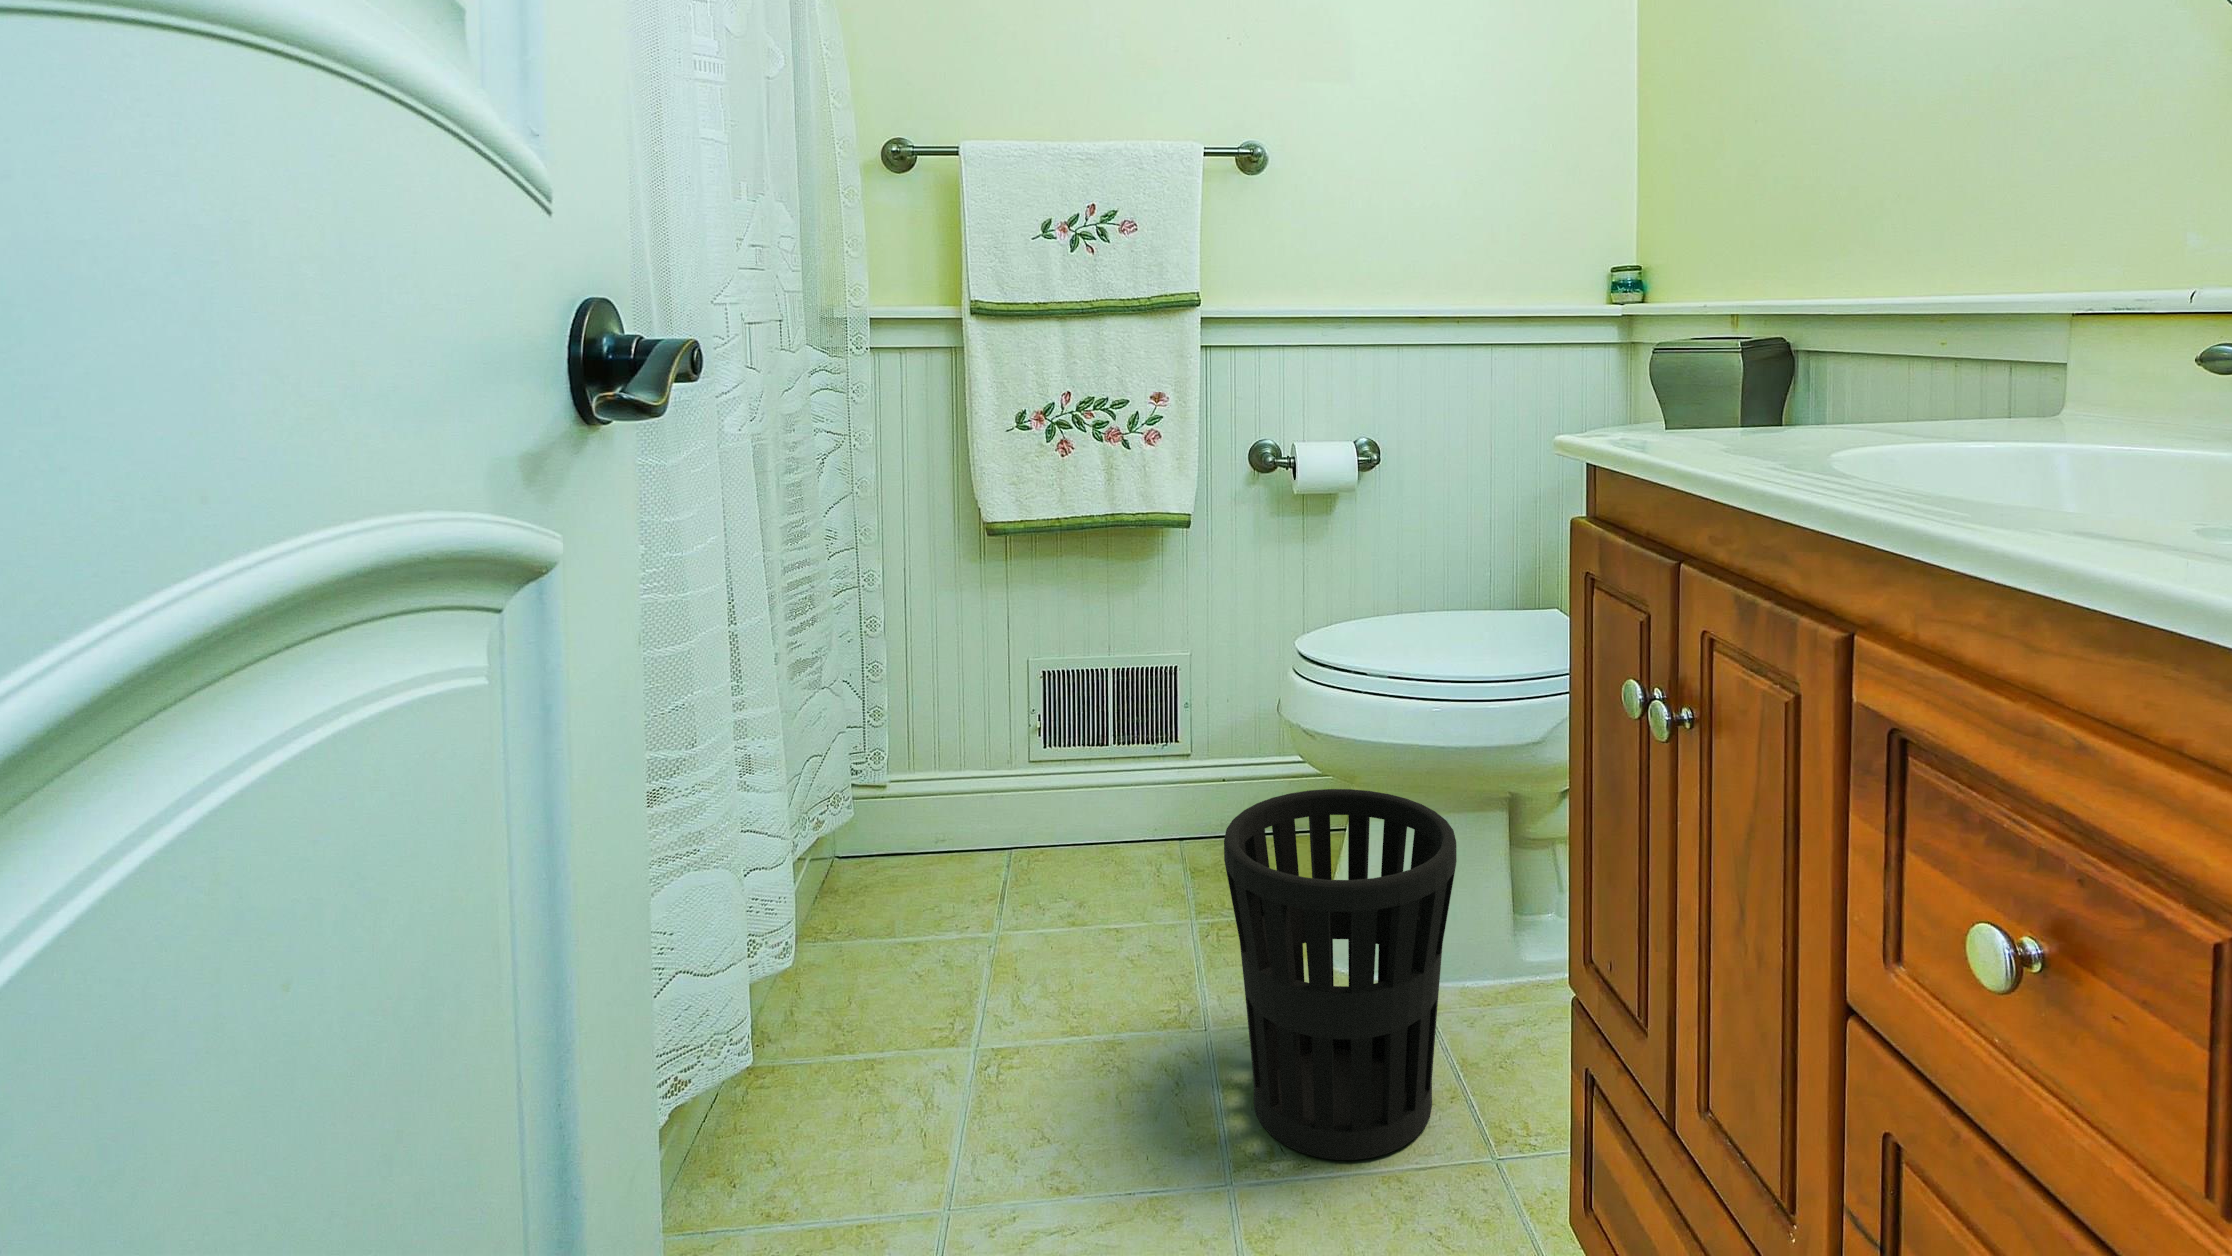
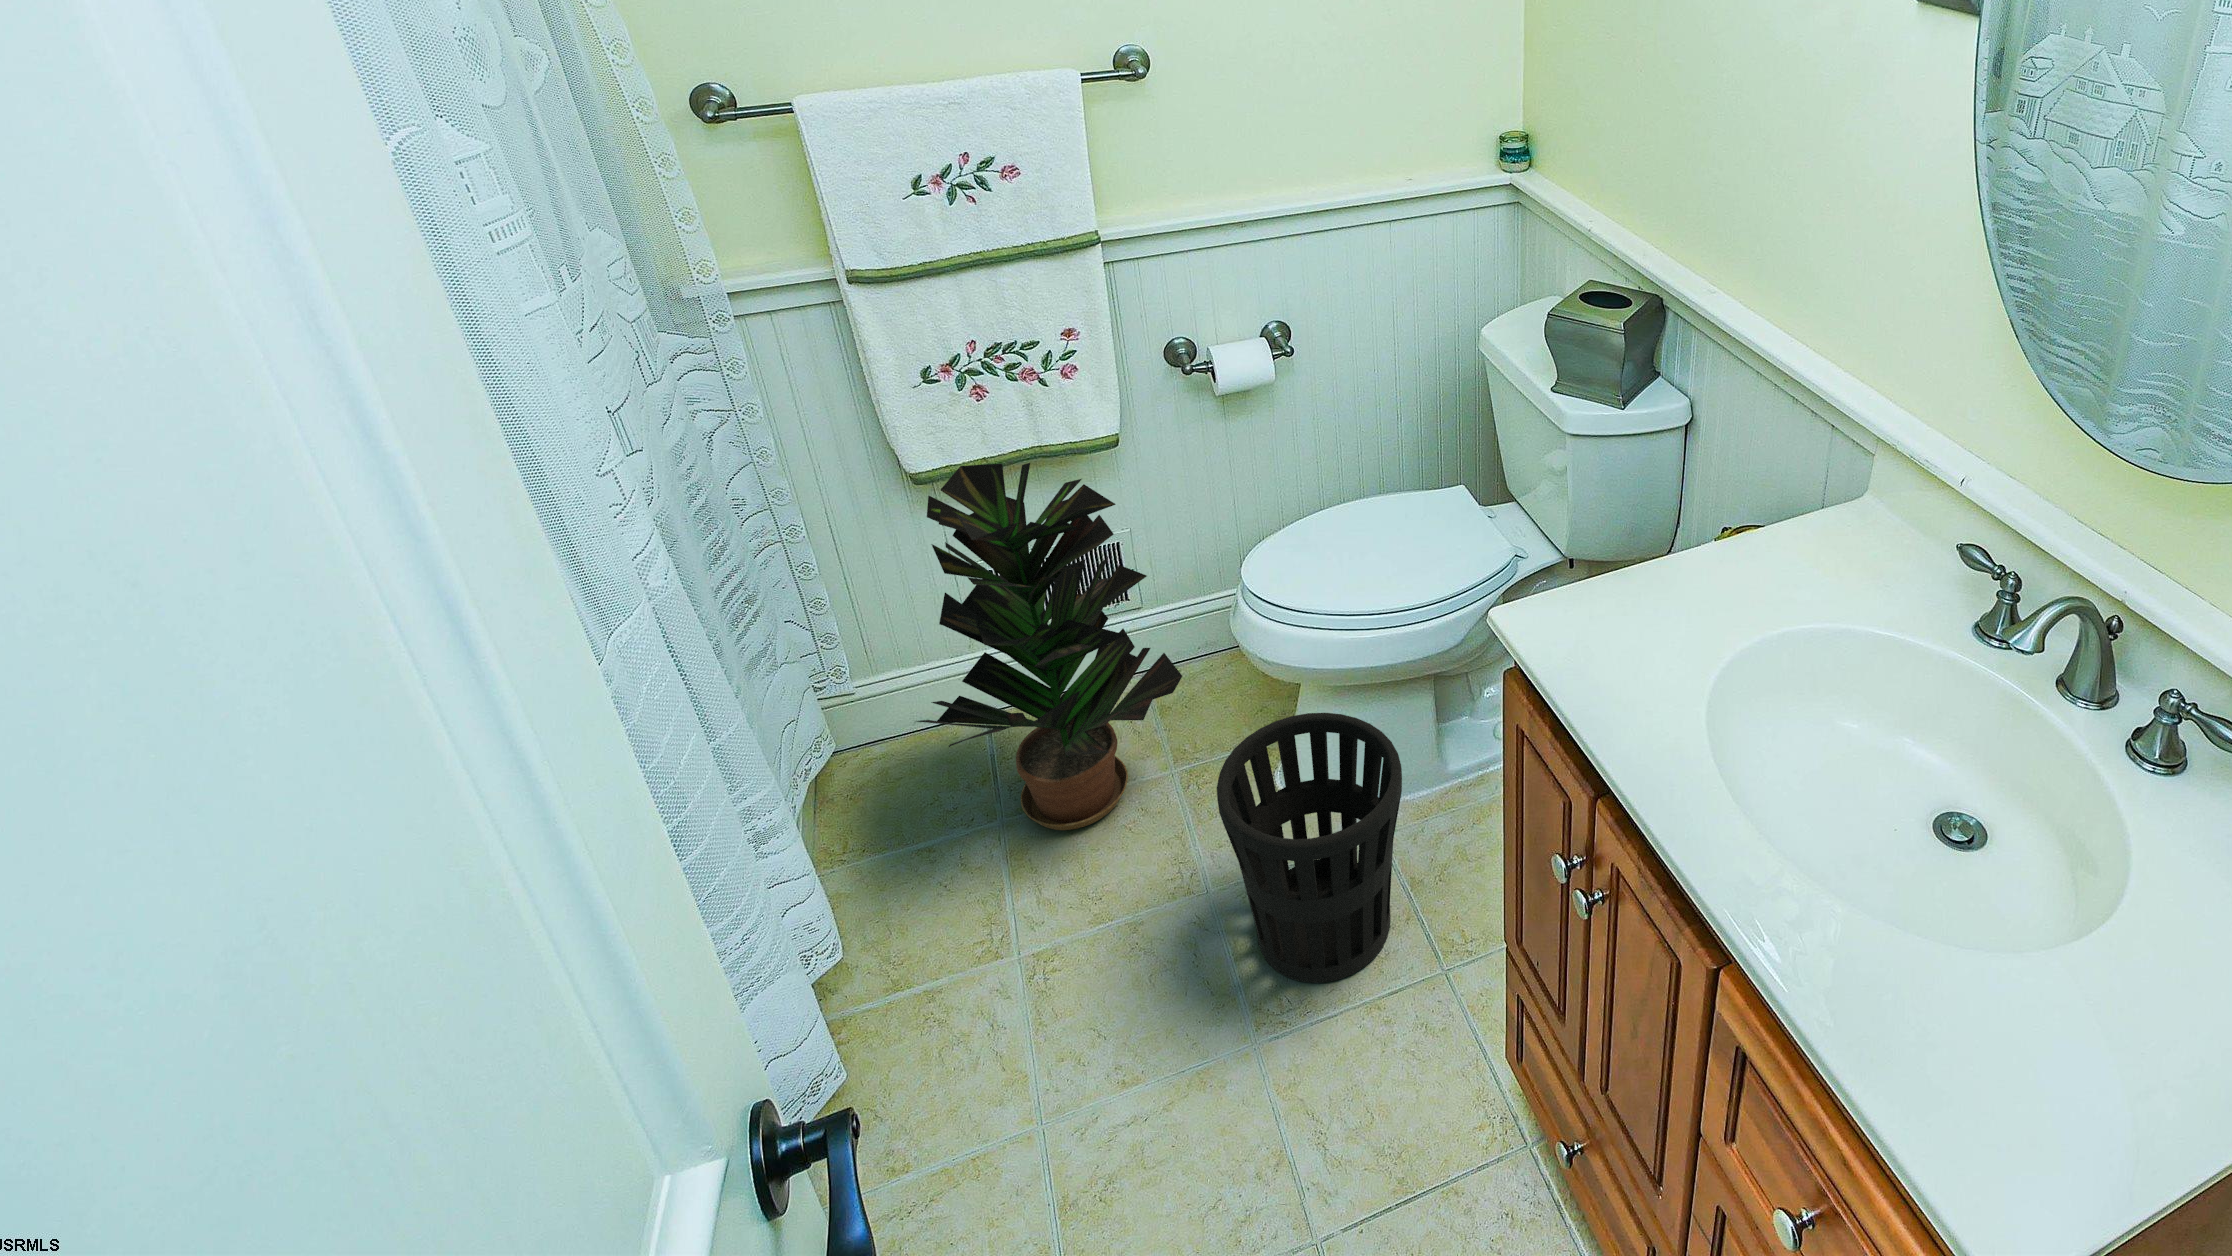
potted plant: none [928,495,1216,955] -> present [917,463,1182,830]

